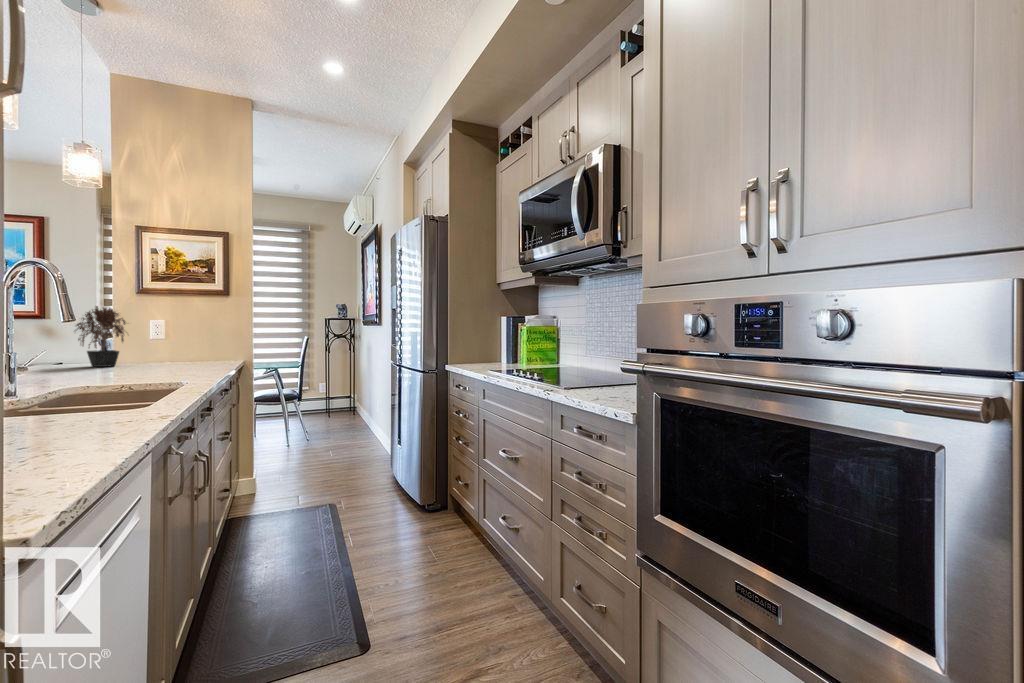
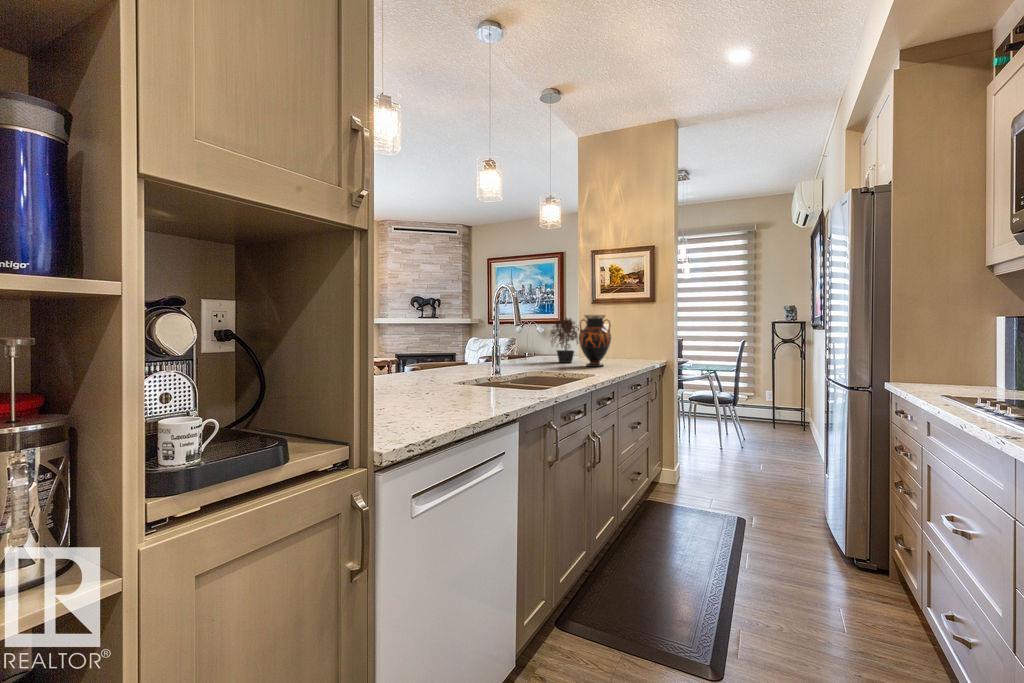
vase: none [135,305,183,369] -> present [579,315,611,367]

